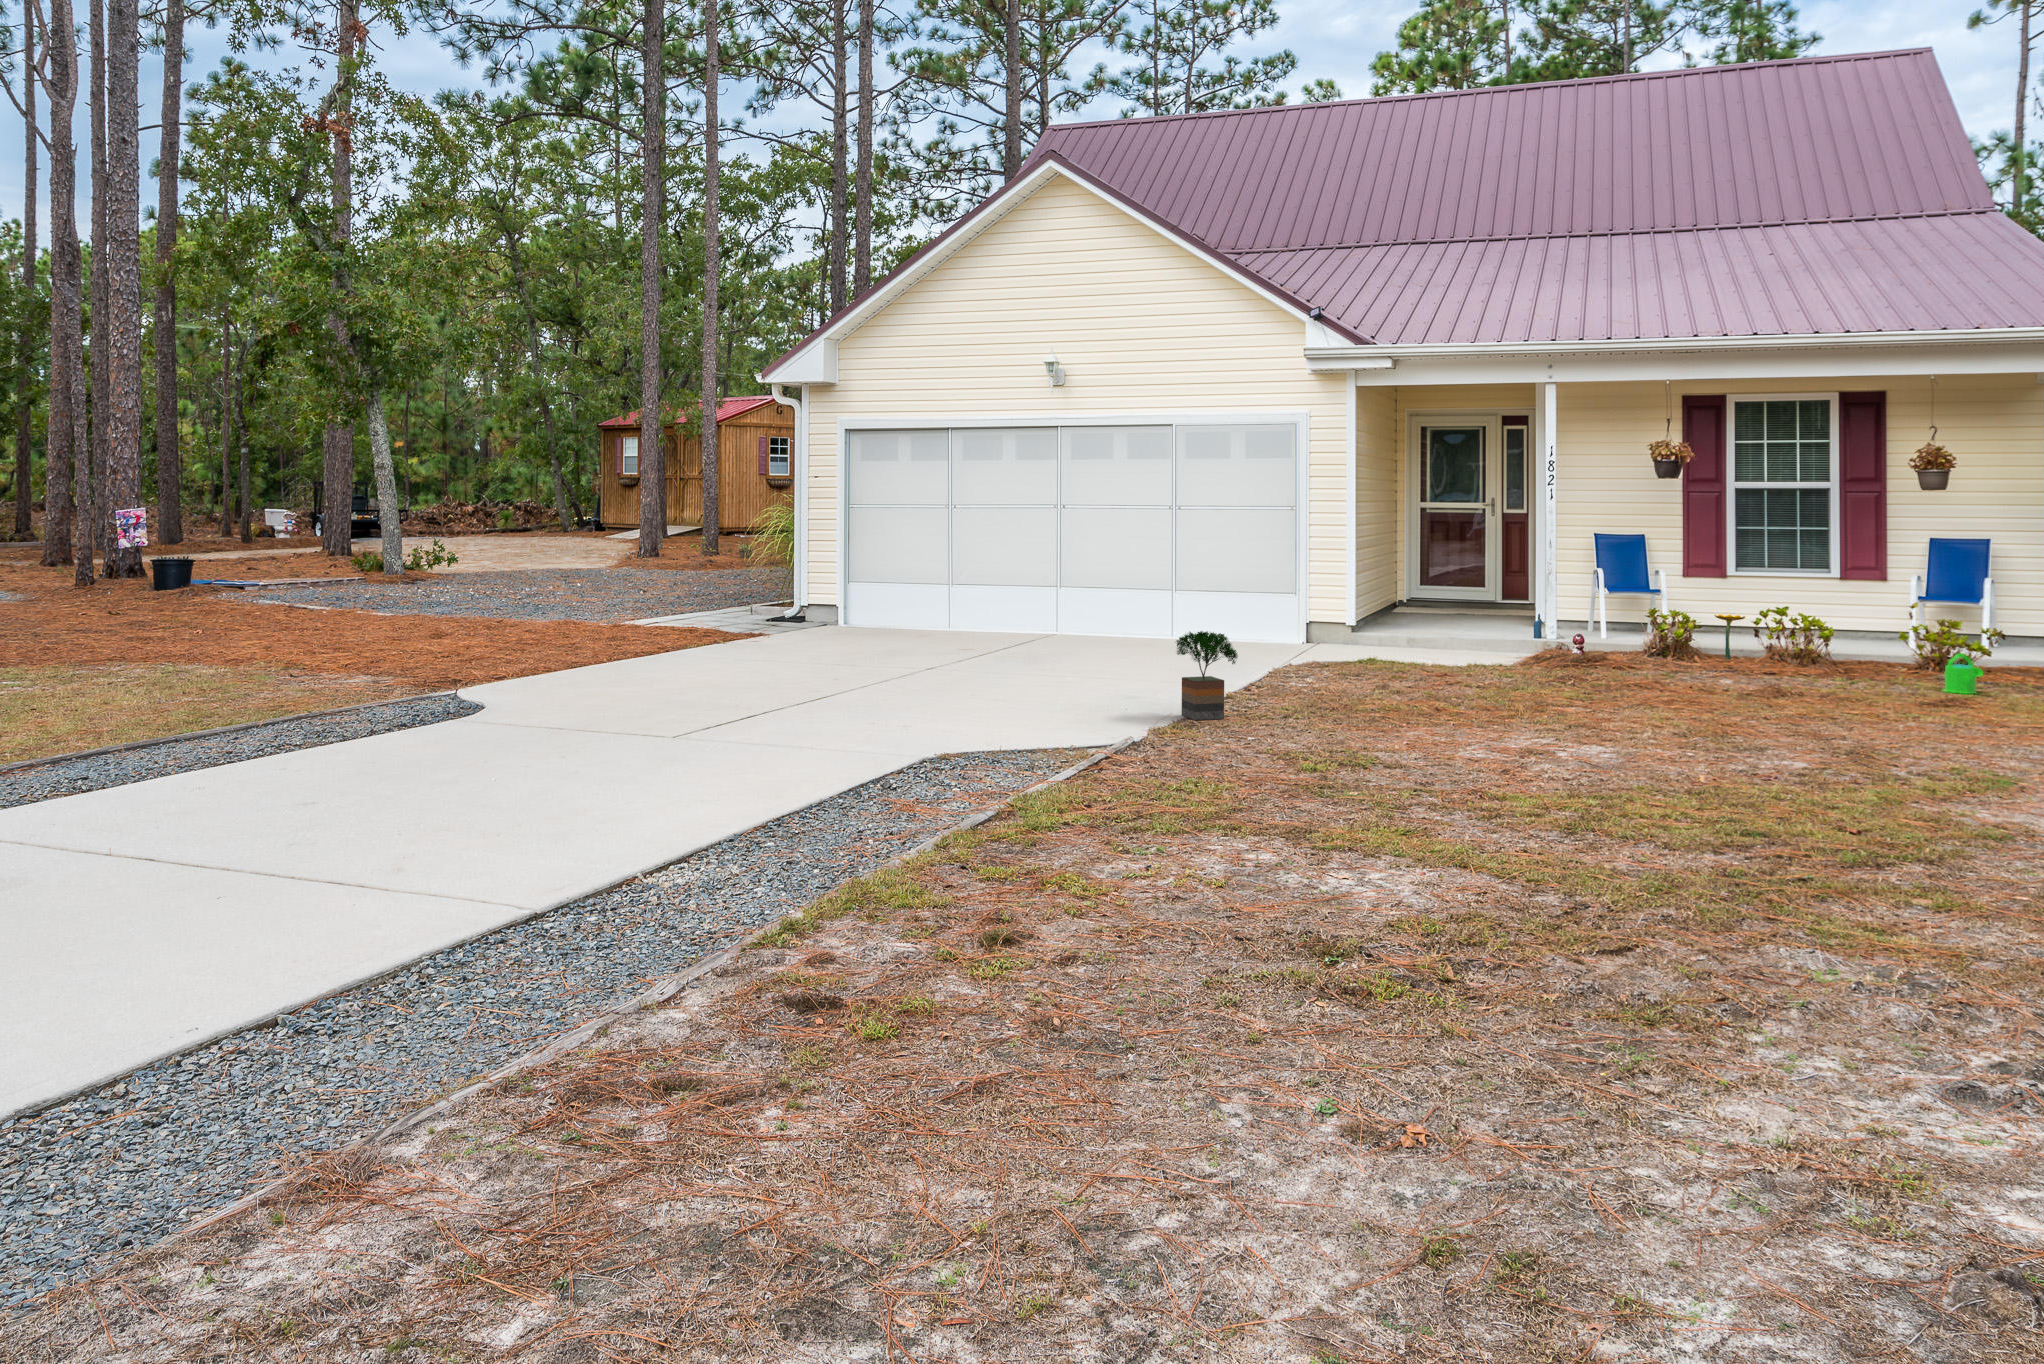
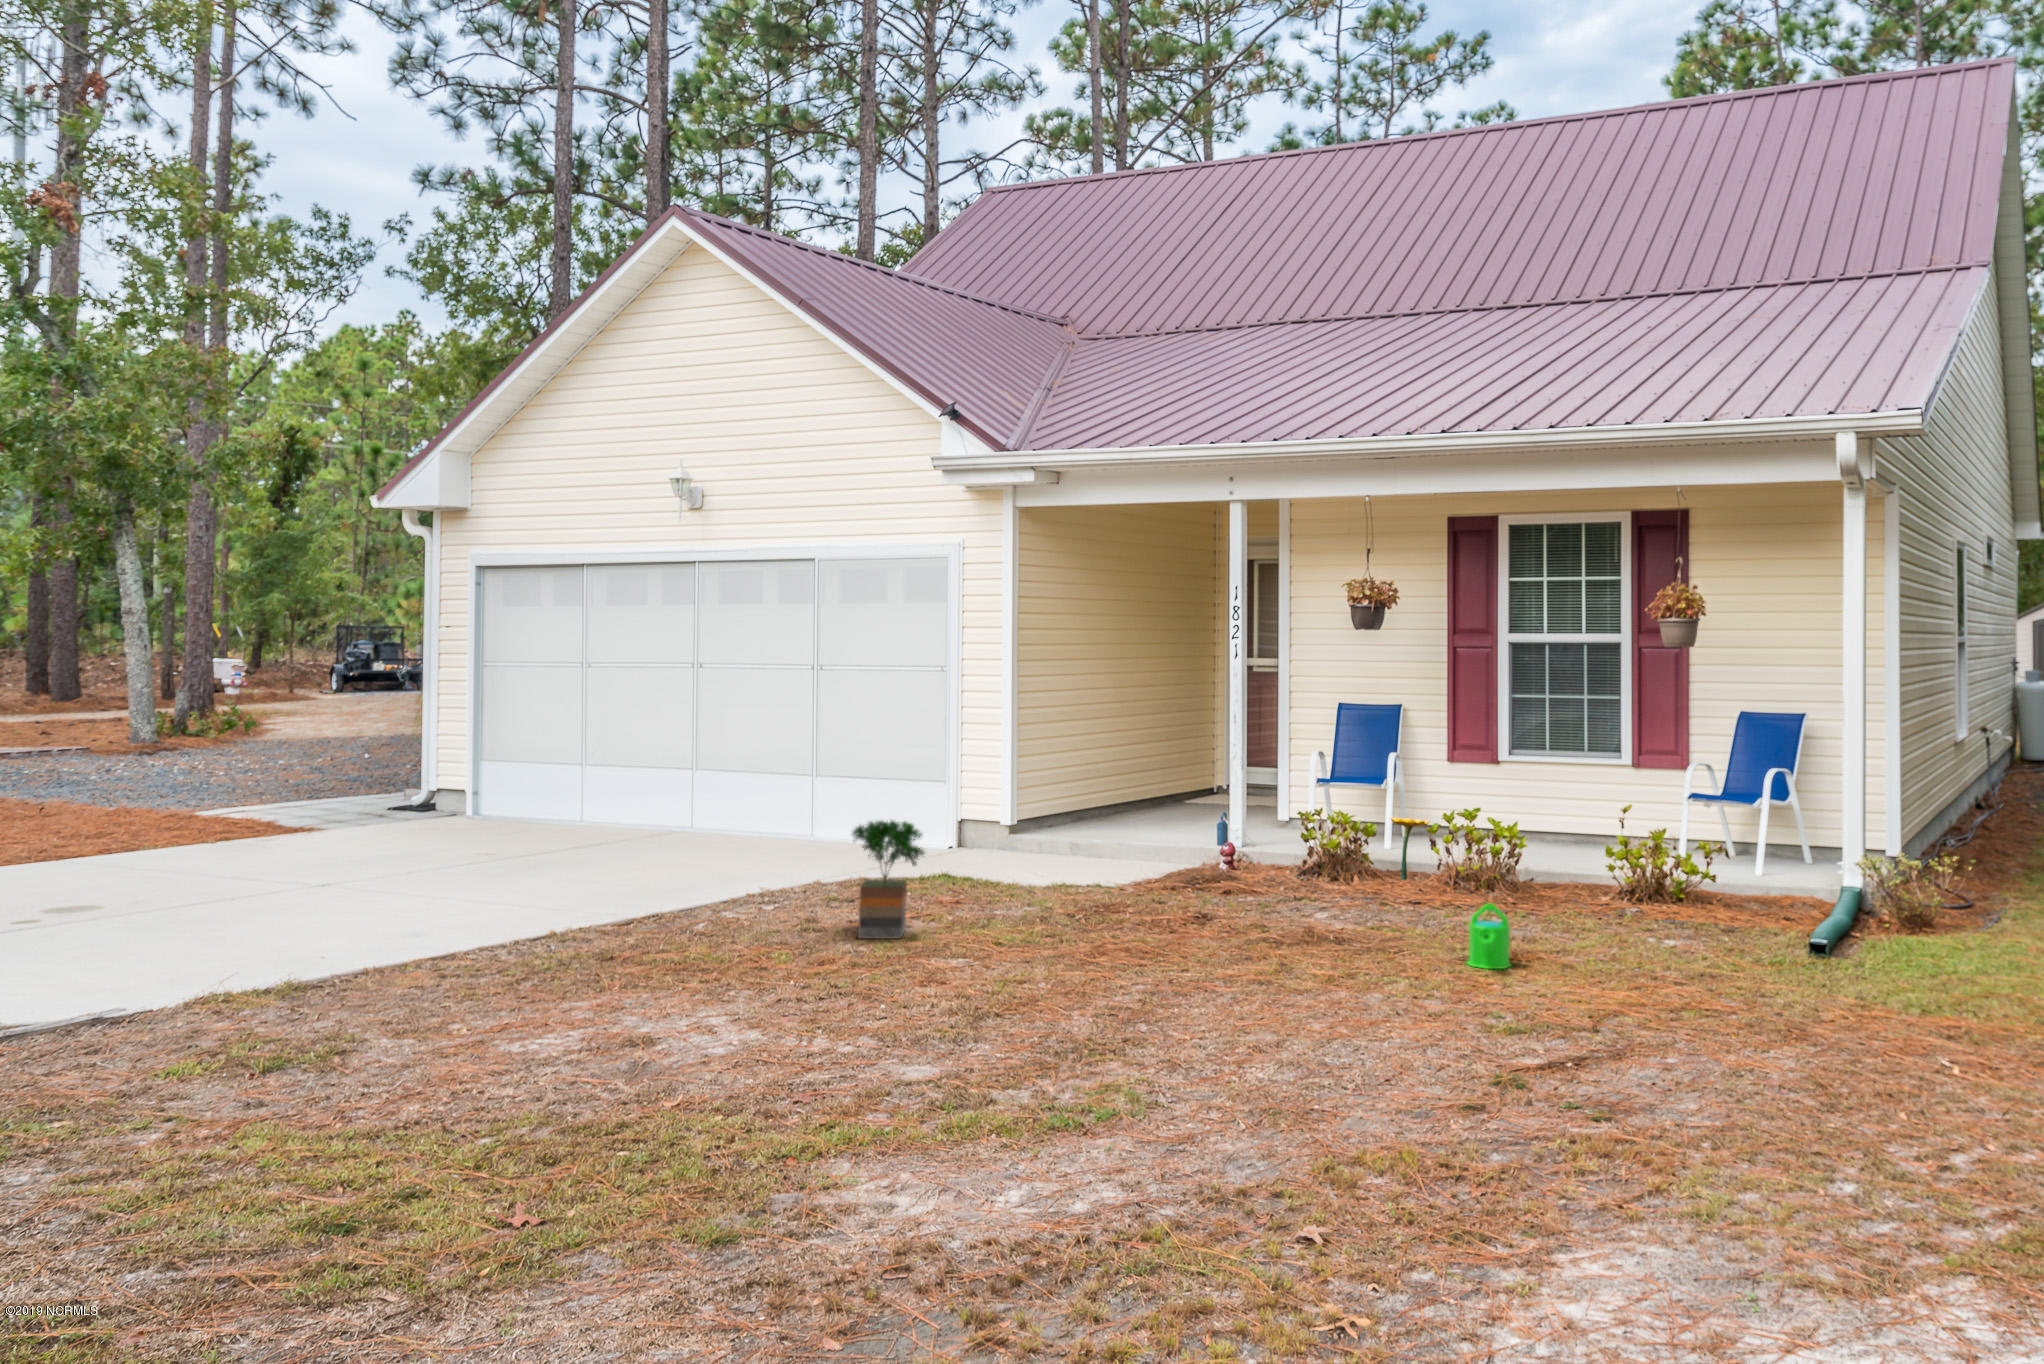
potted tree: present [1176,631,1238,720] -> present [853,821,924,939]

